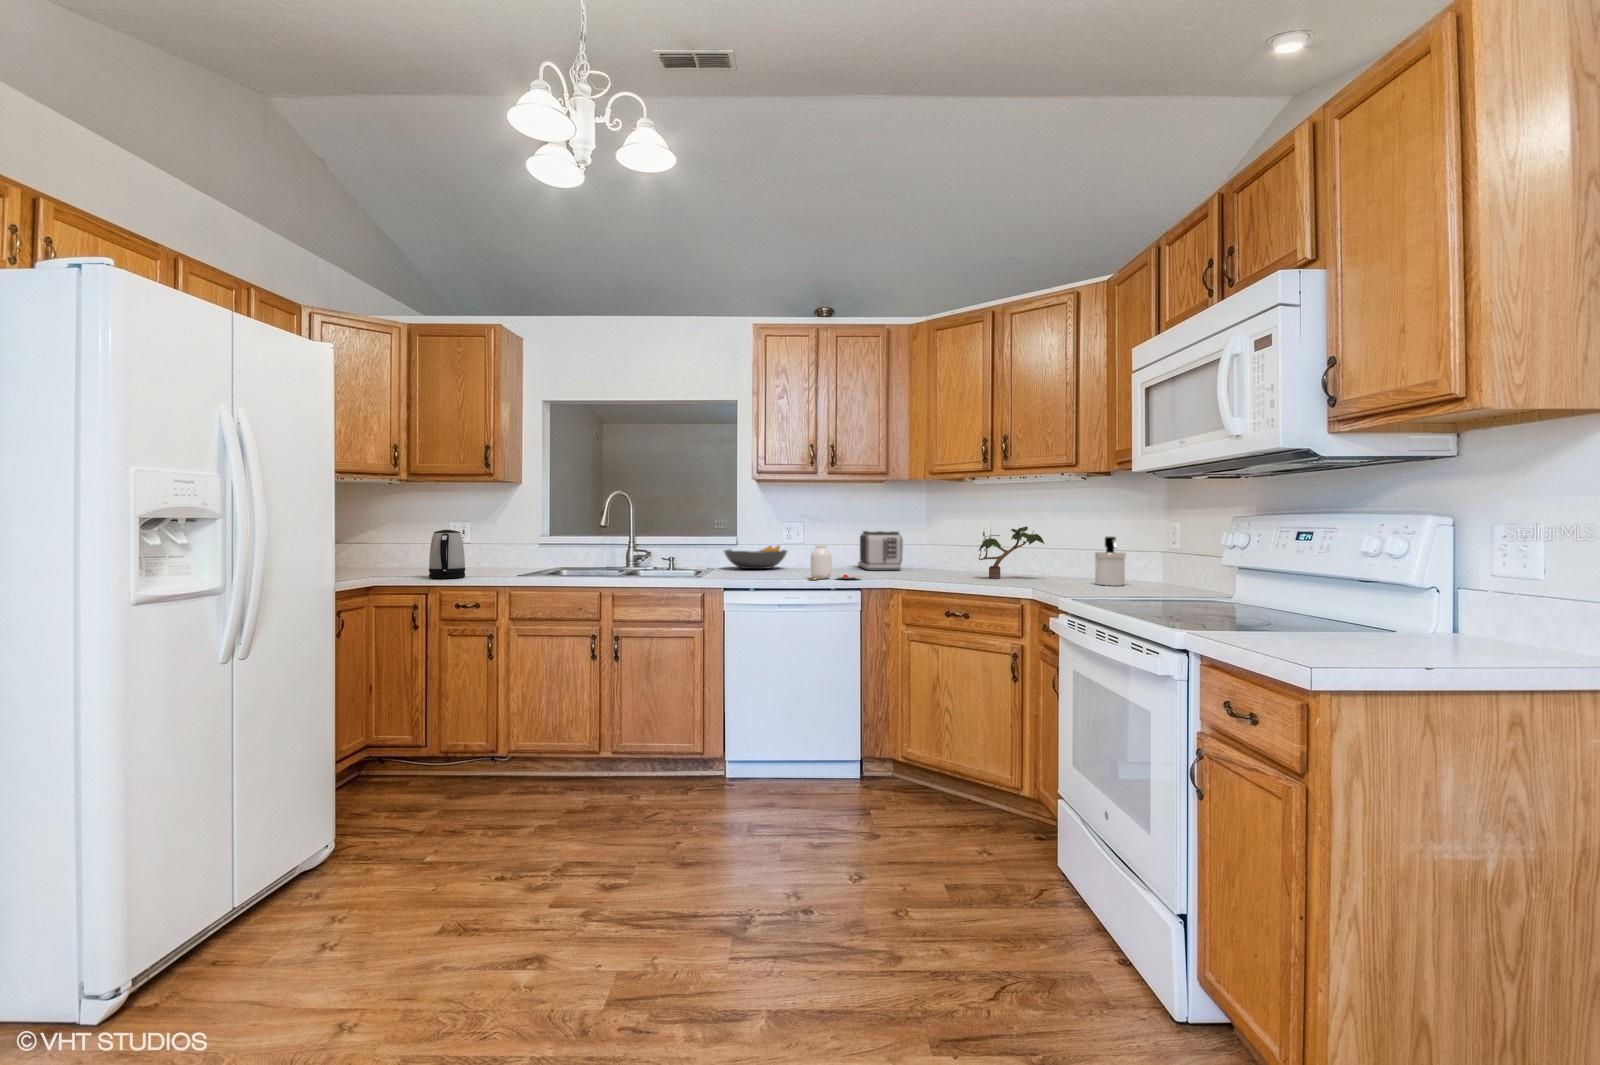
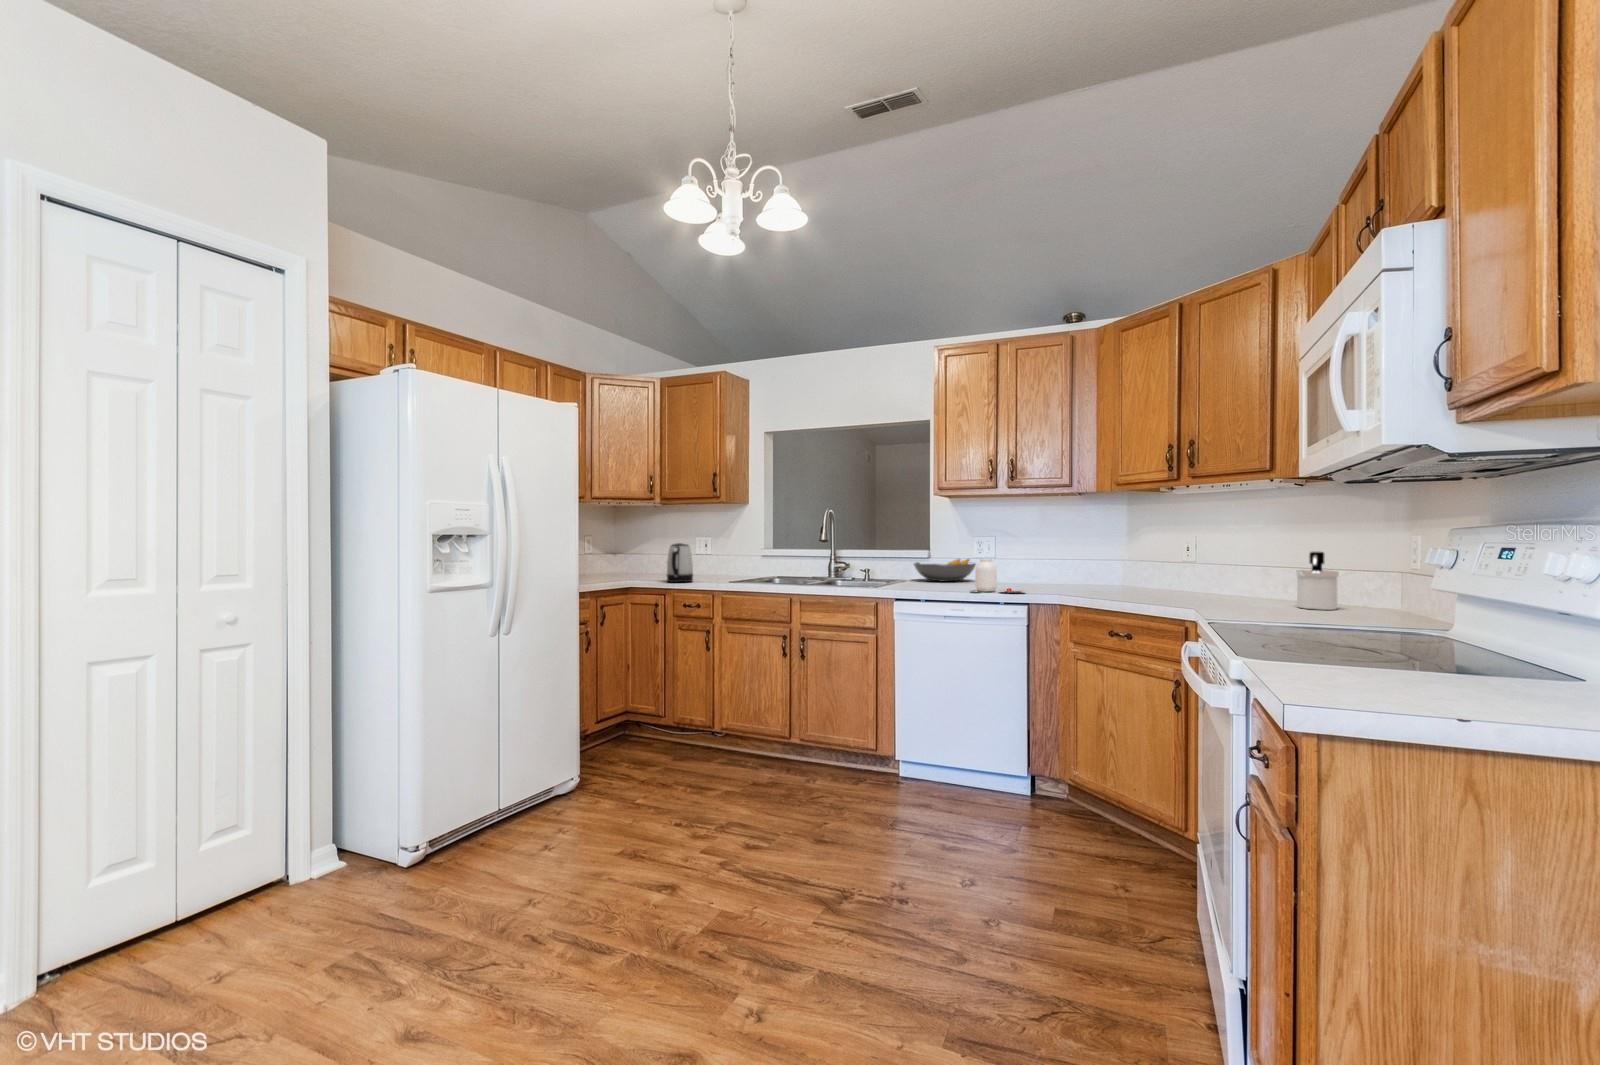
potted plant: present [979,526,1044,578] -> none [1155,538,1254,597]
toaster: present [858,531,903,571] -> none [1053,544,1094,586]

